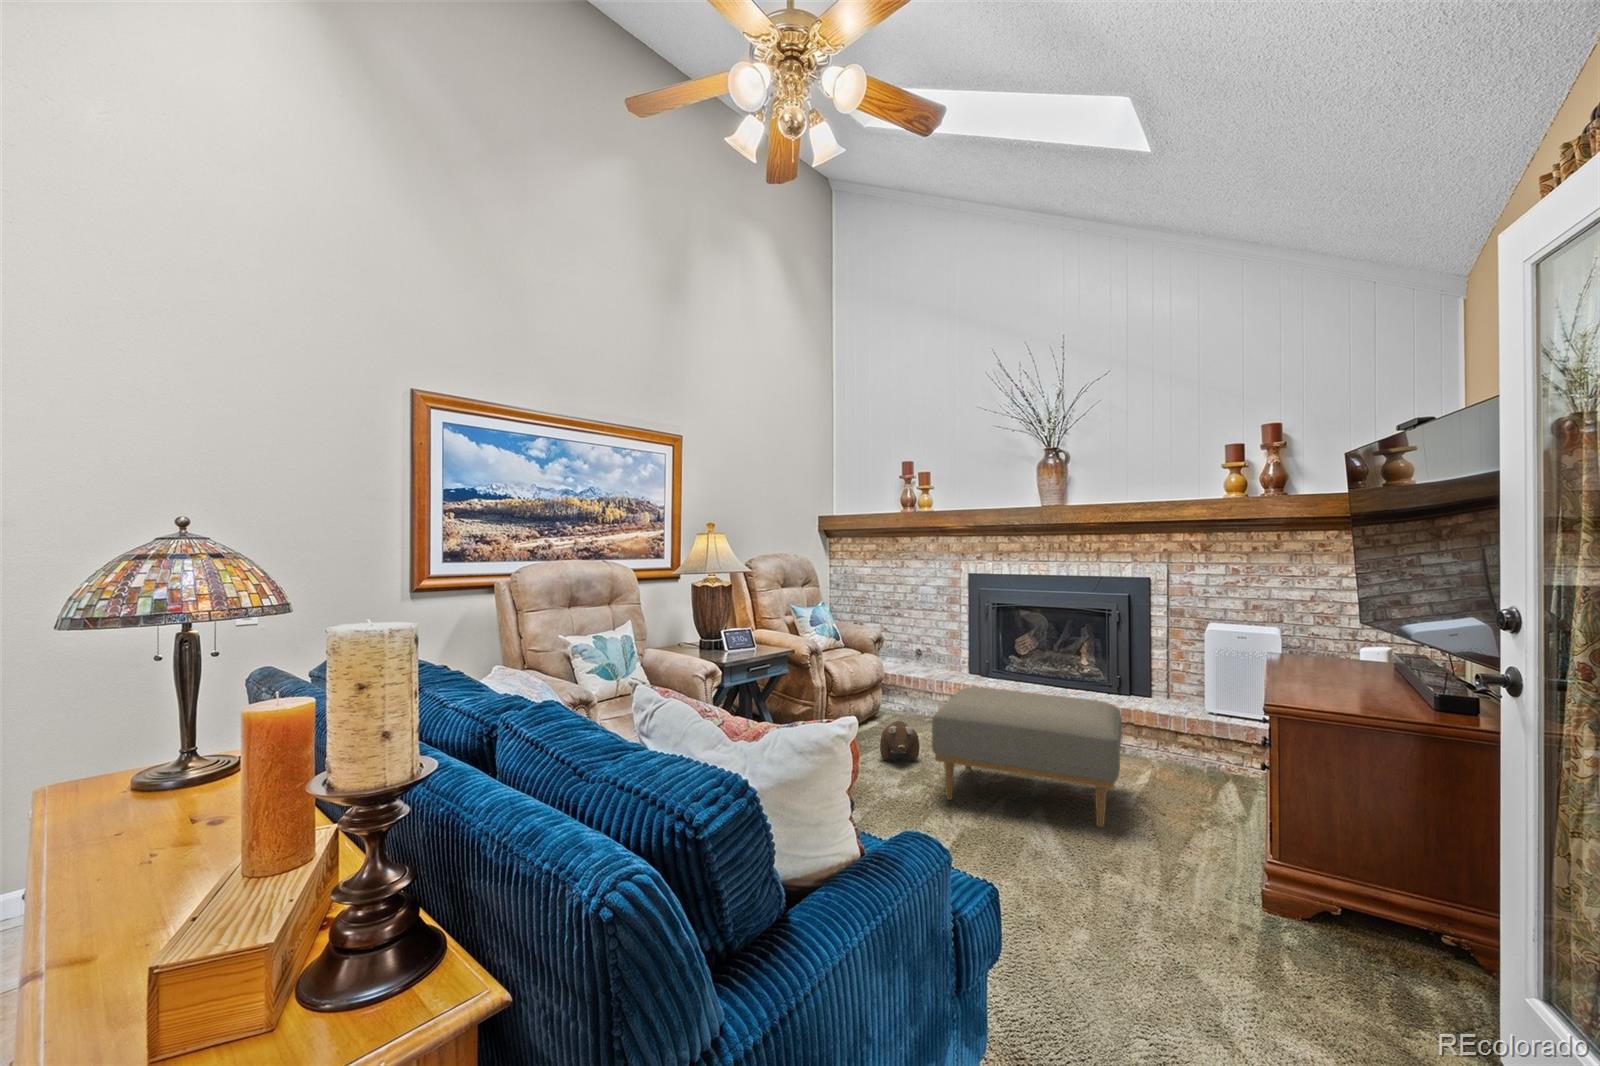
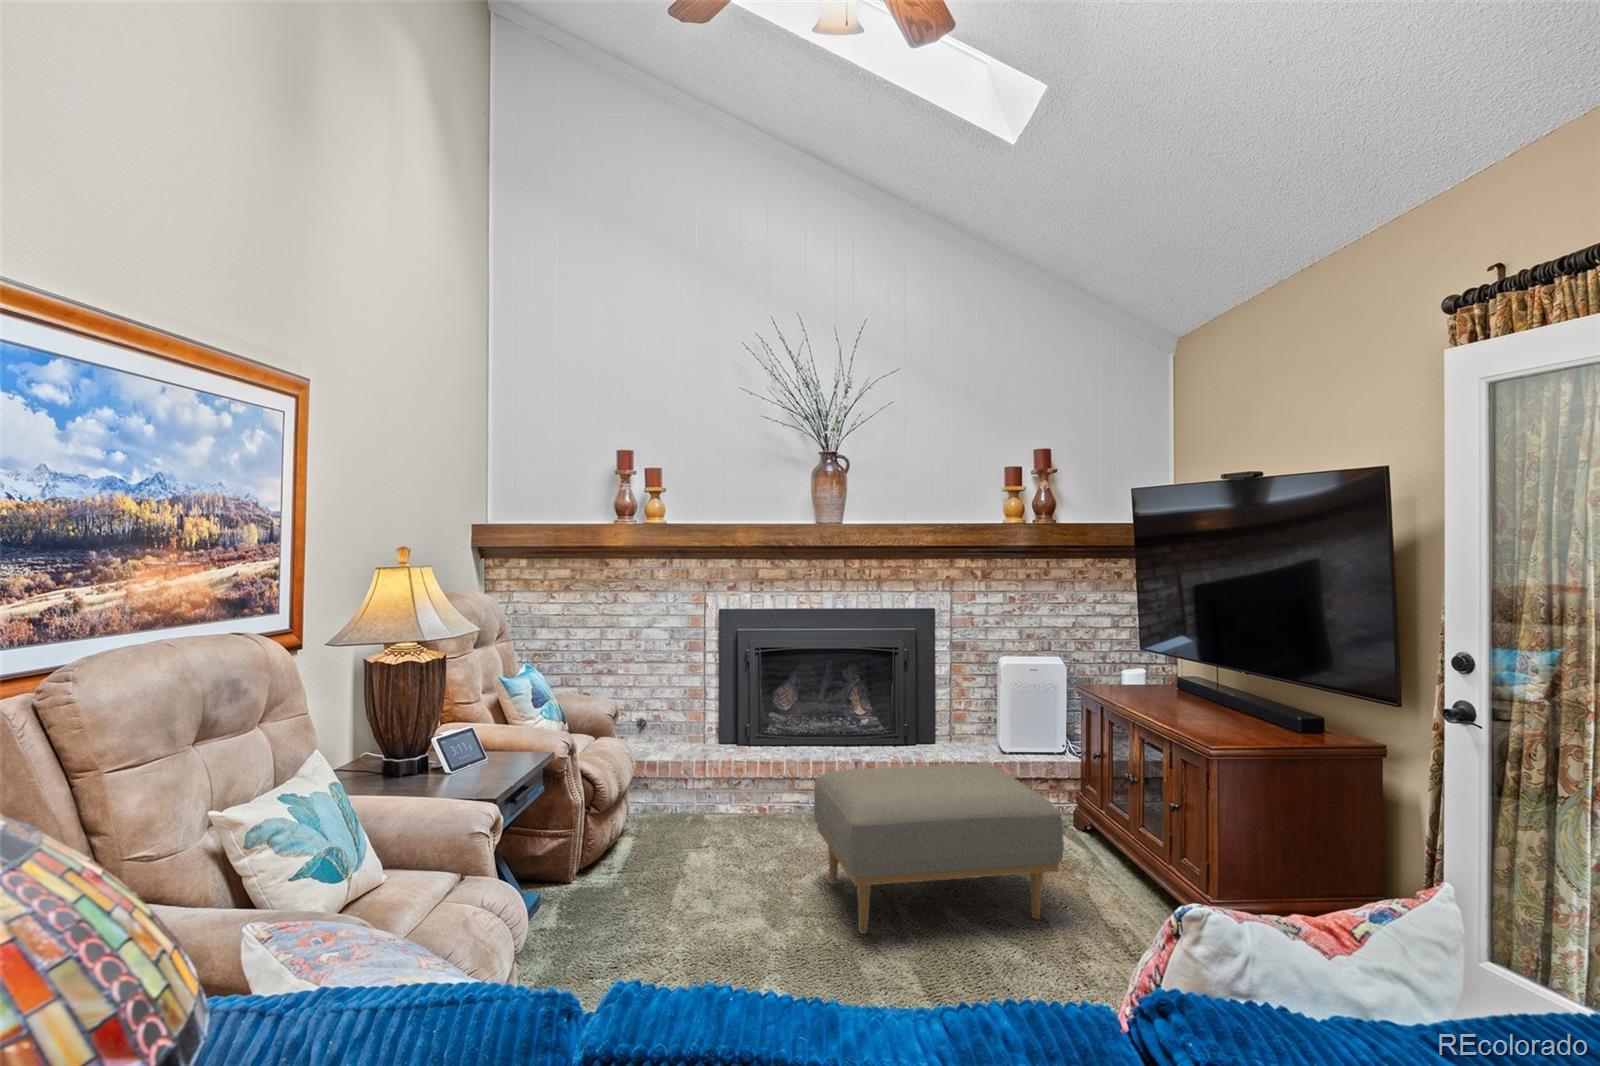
plush toy: present [880,721,920,761] -> none [701,833,764,895]

